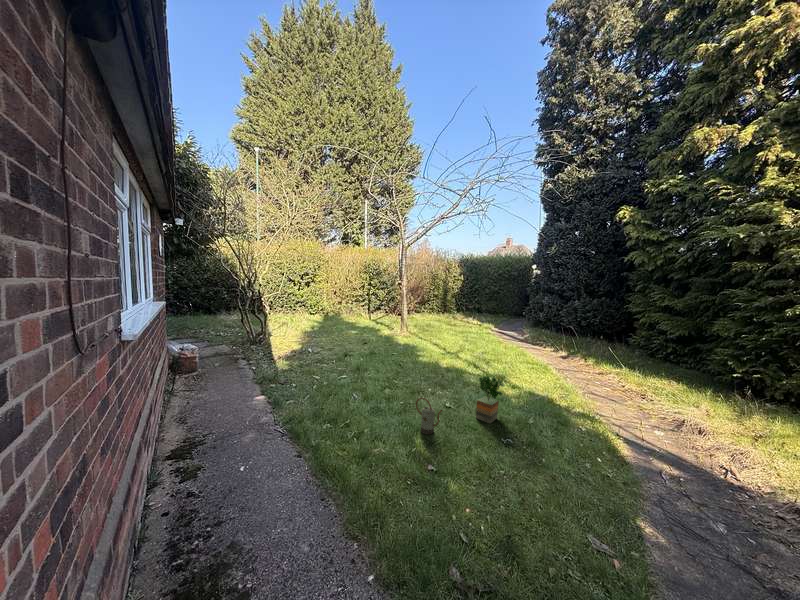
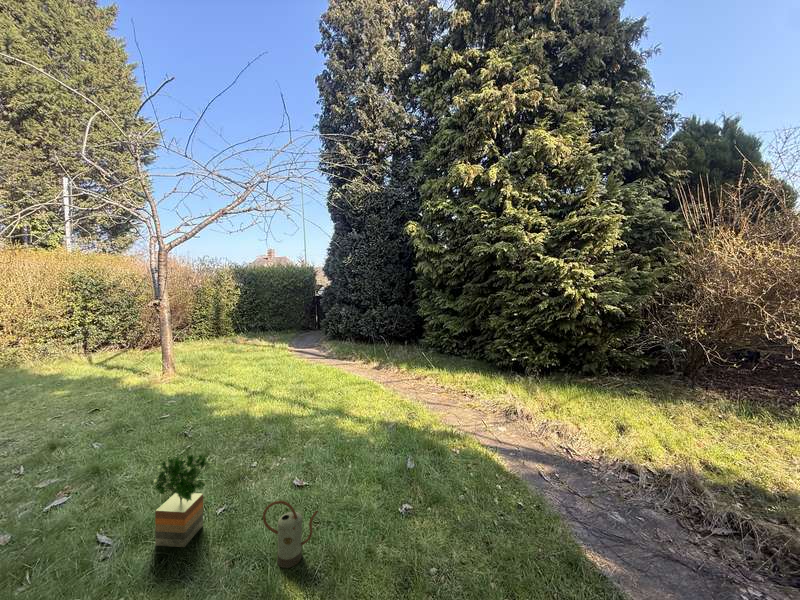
potted tree: present [476,376,505,423] -> present [154,455,213,547]

